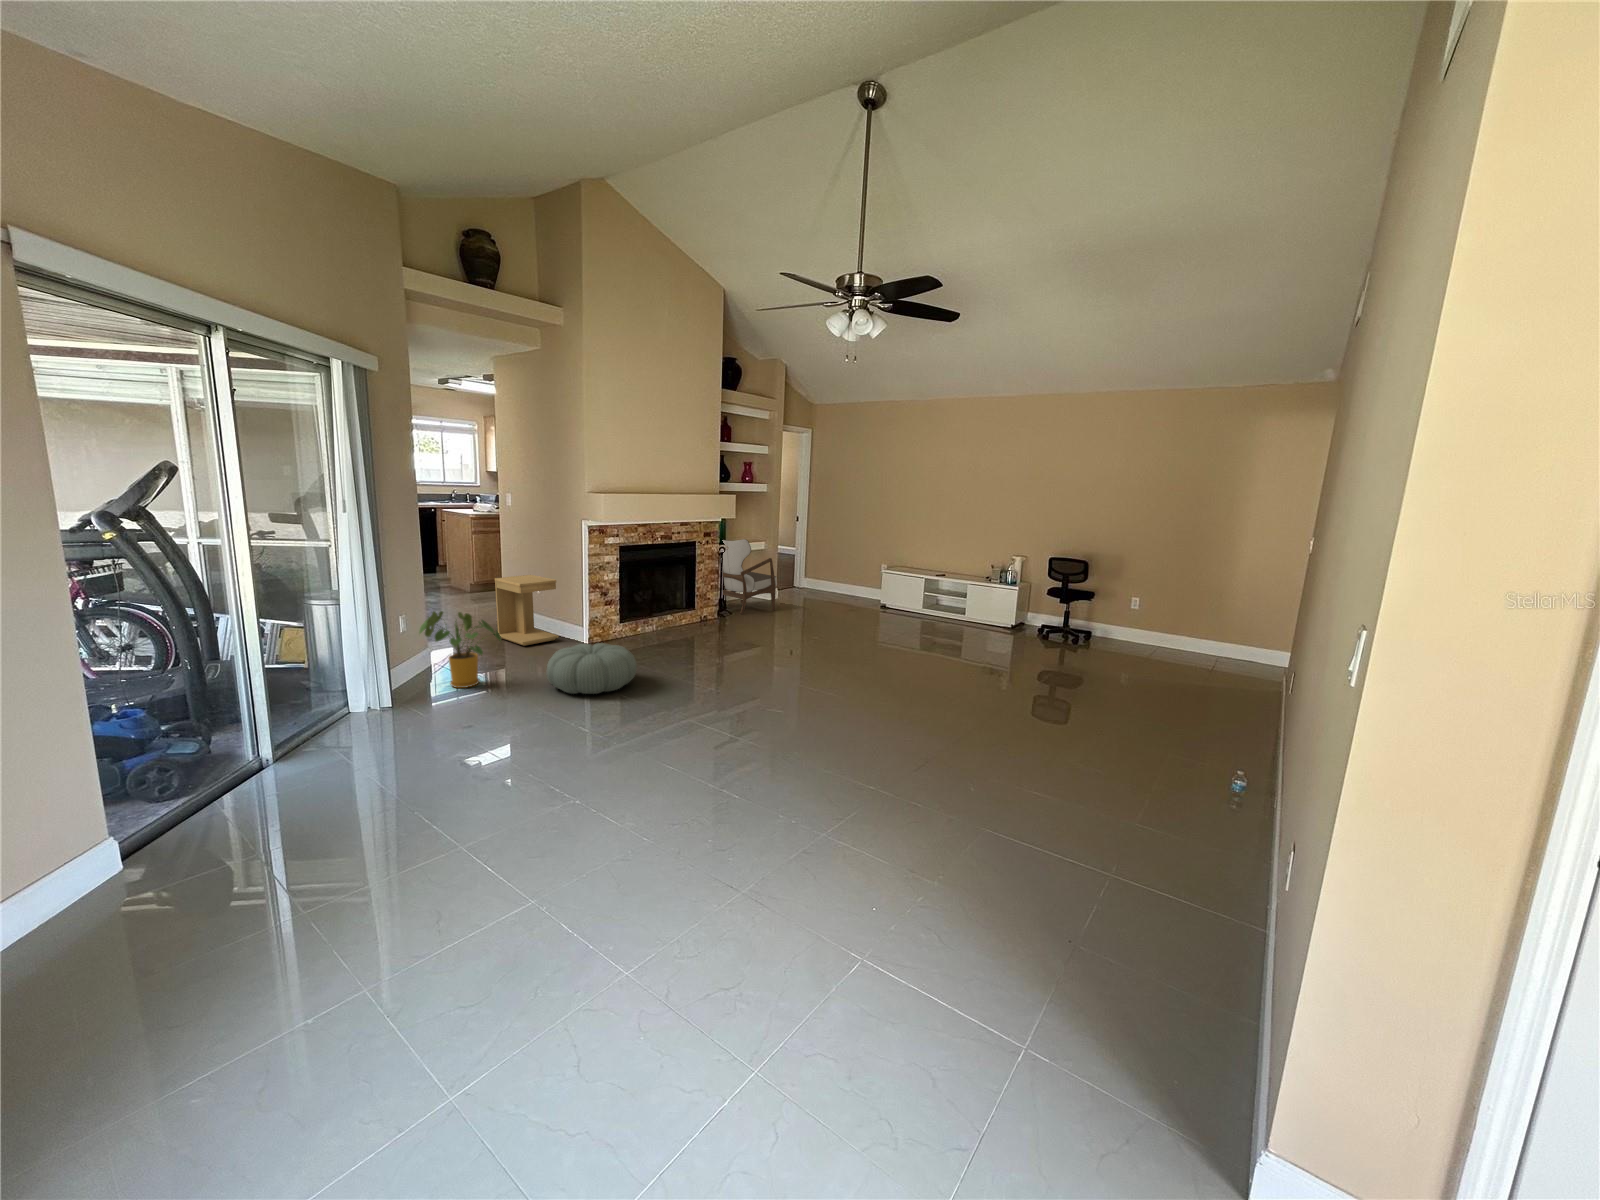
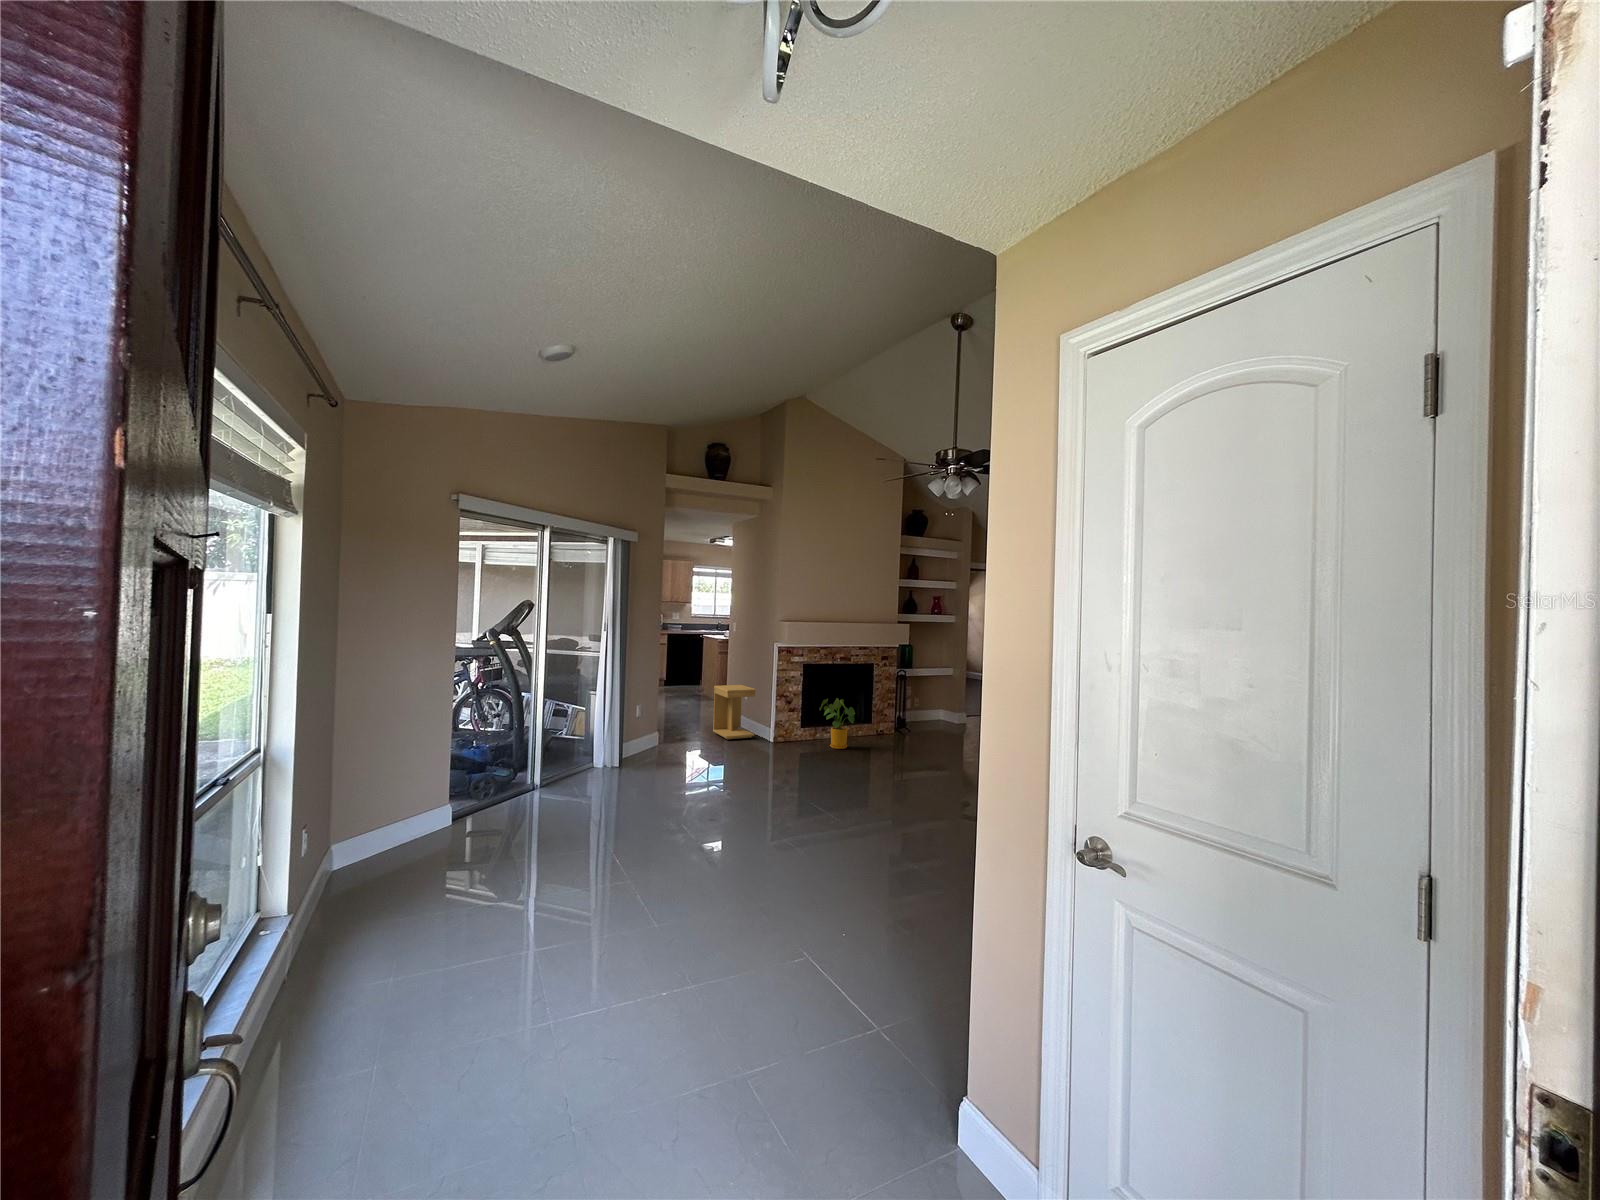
armchair: present [722,539,777,614] -> none [900,662,957,732]
house plant: present [419,611,501,688] -> present [819,698,855,749]
pouf: present [547,643,637,694] -> none [725,738,792,776]

